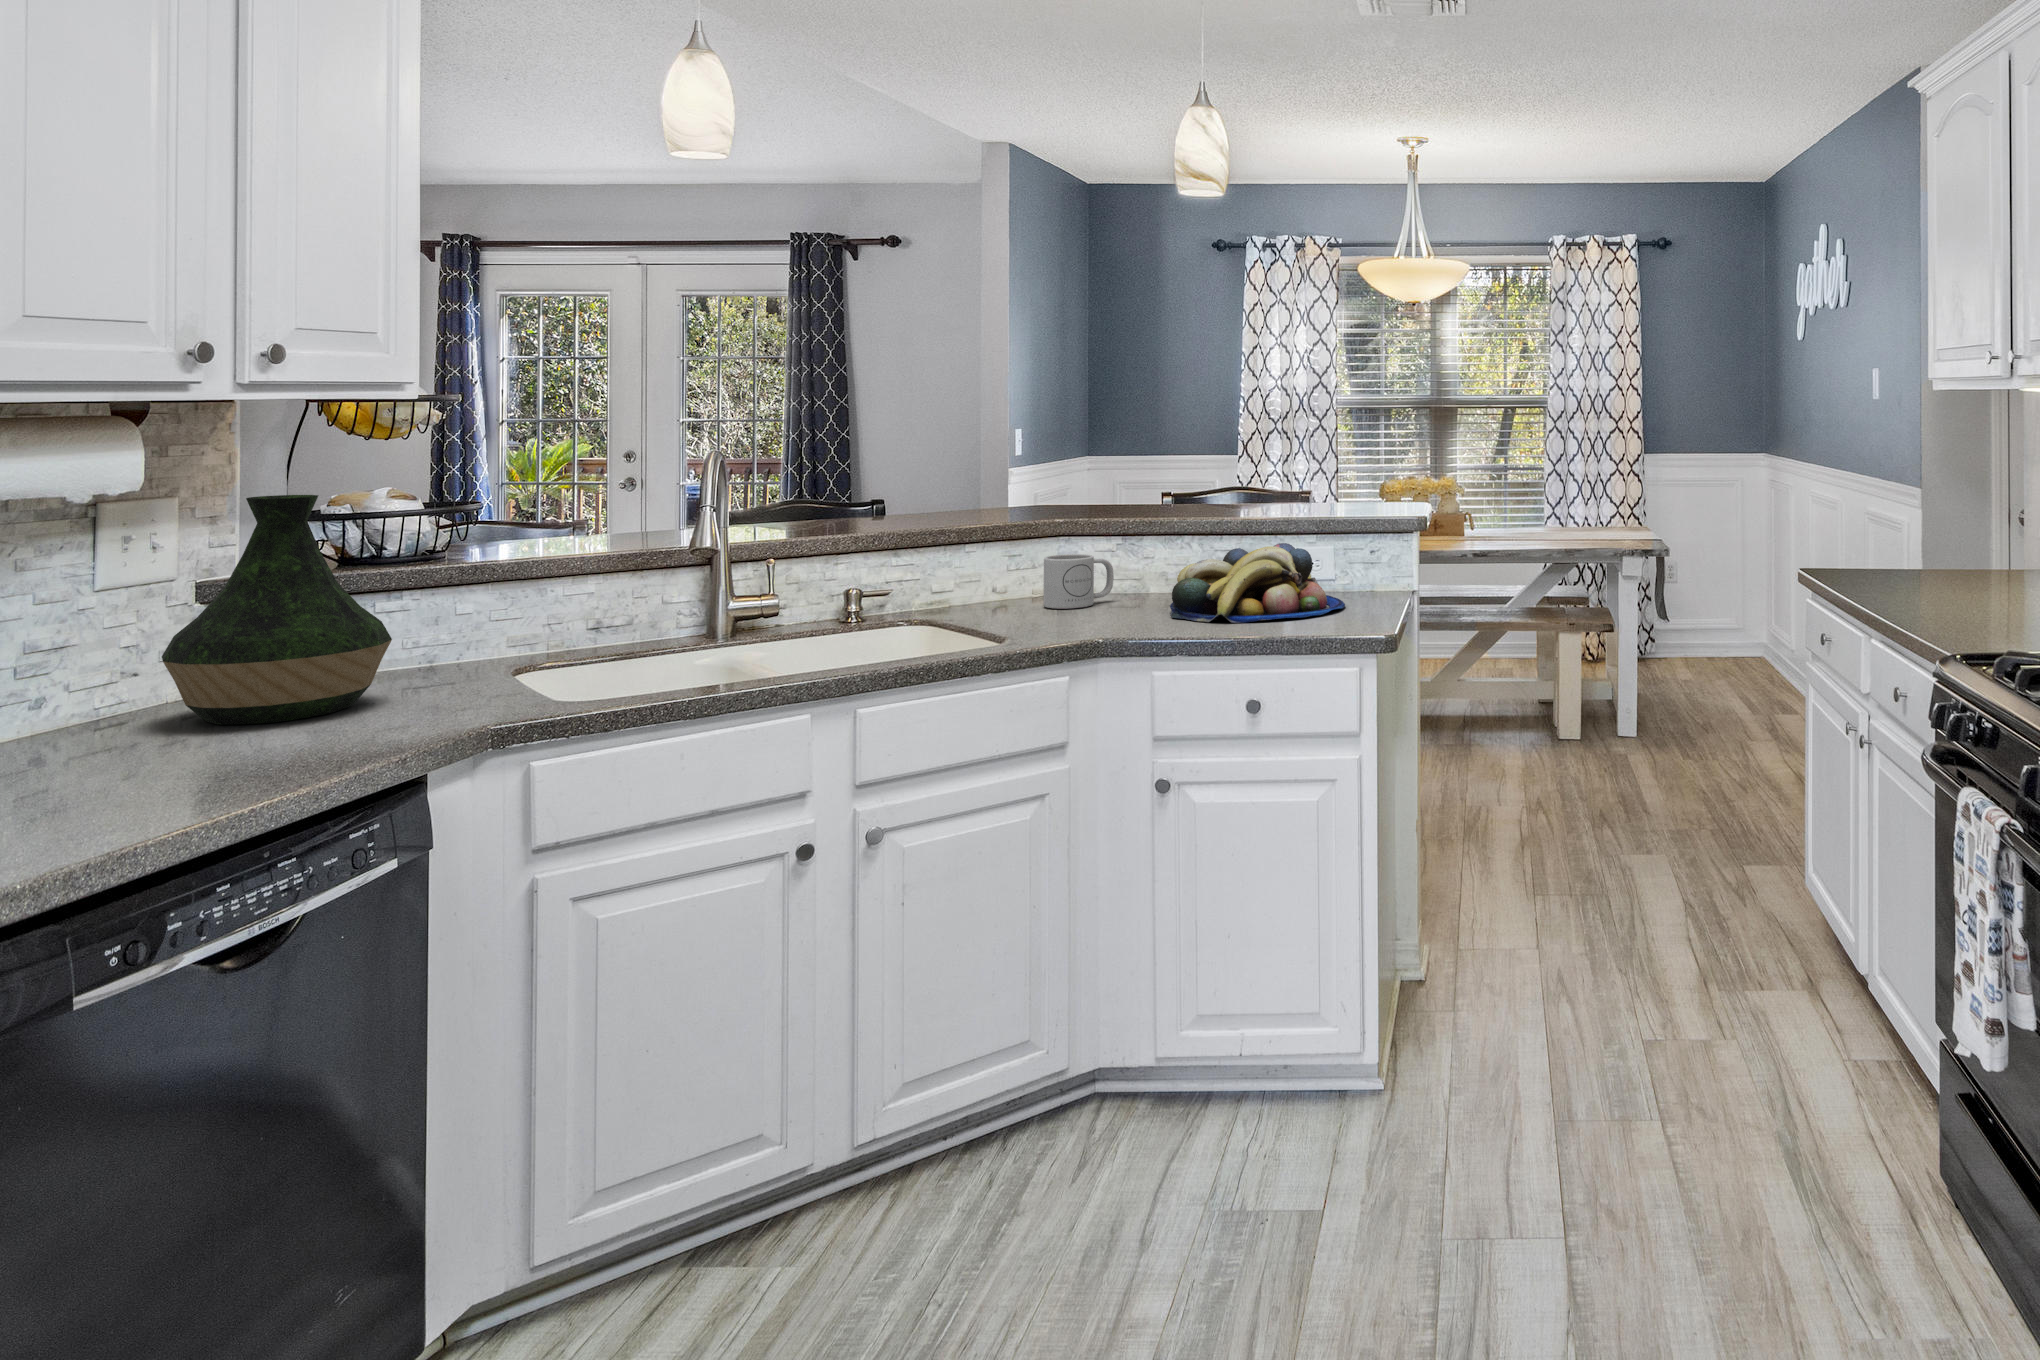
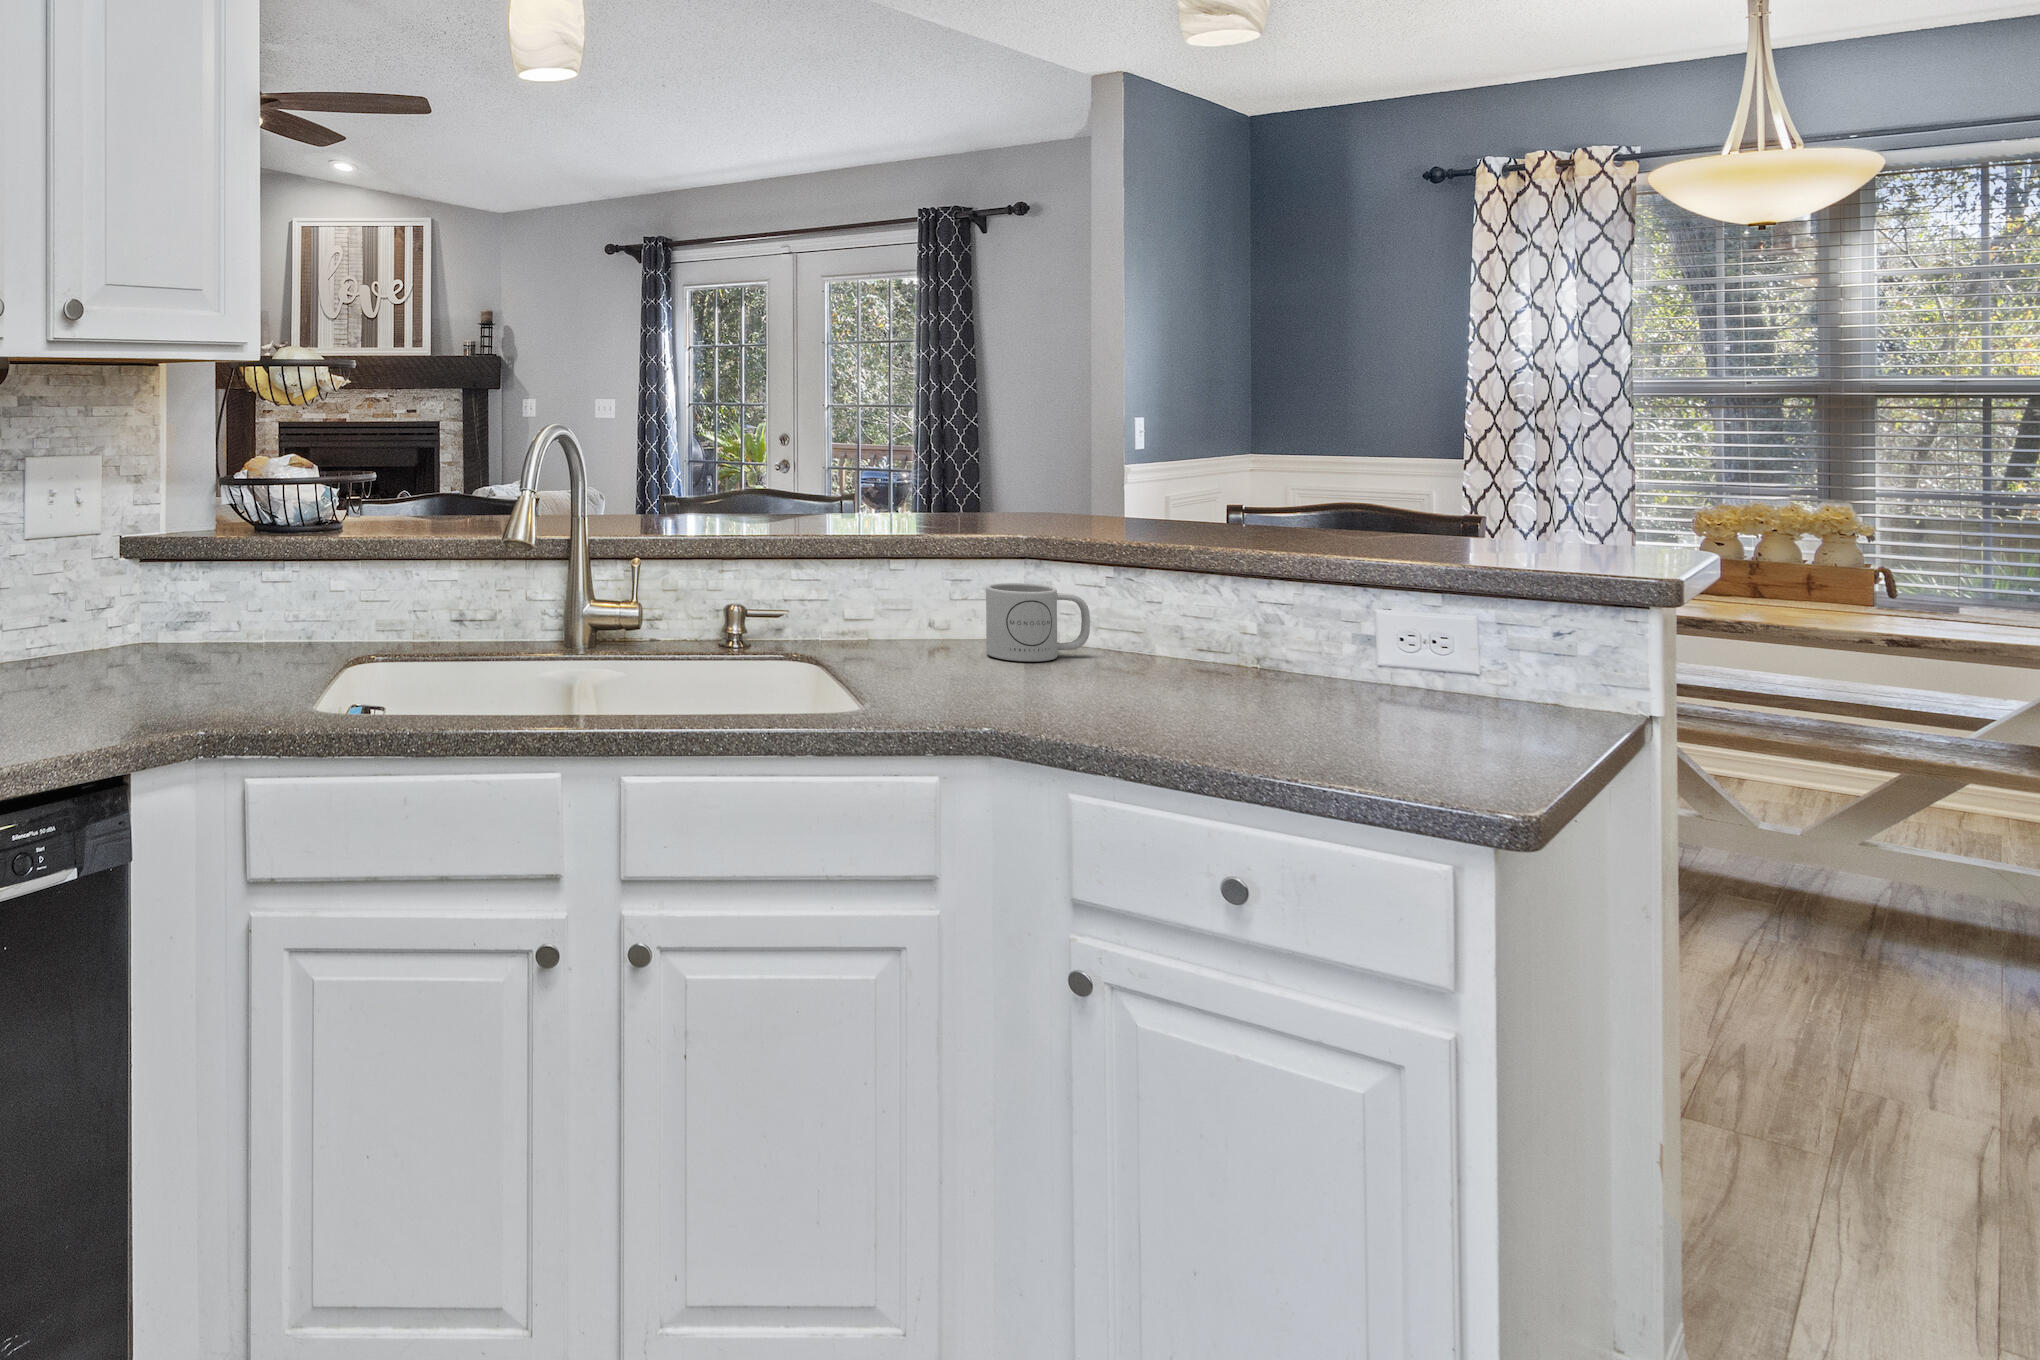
vase: present [162,495,392,725] -> none [47,458,232,686]
fruit bowl: present [1170,543,1345,623] -> none [1140,600,1463,733]

